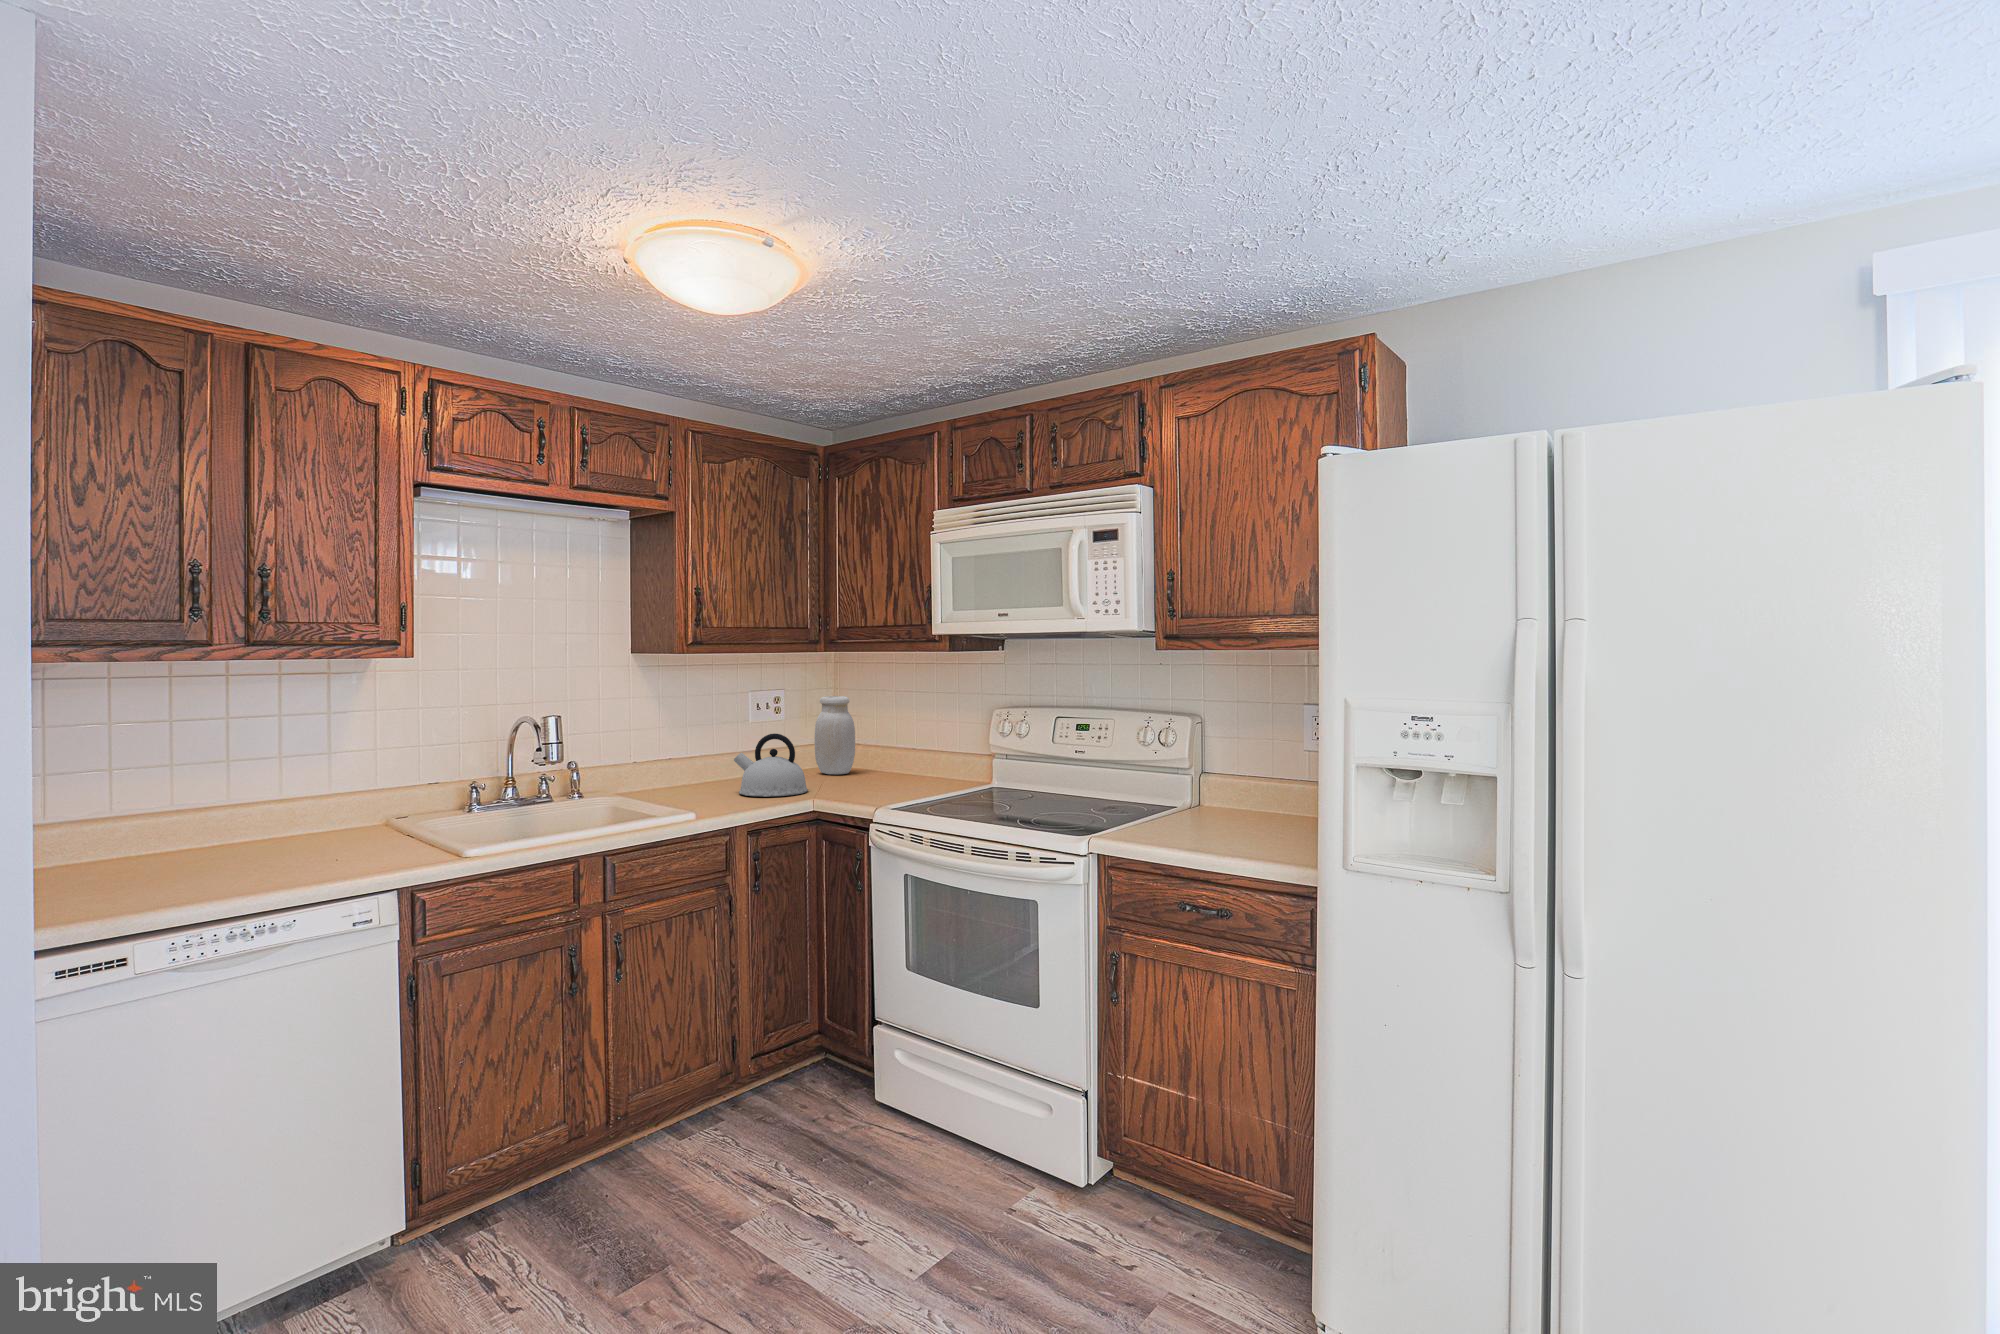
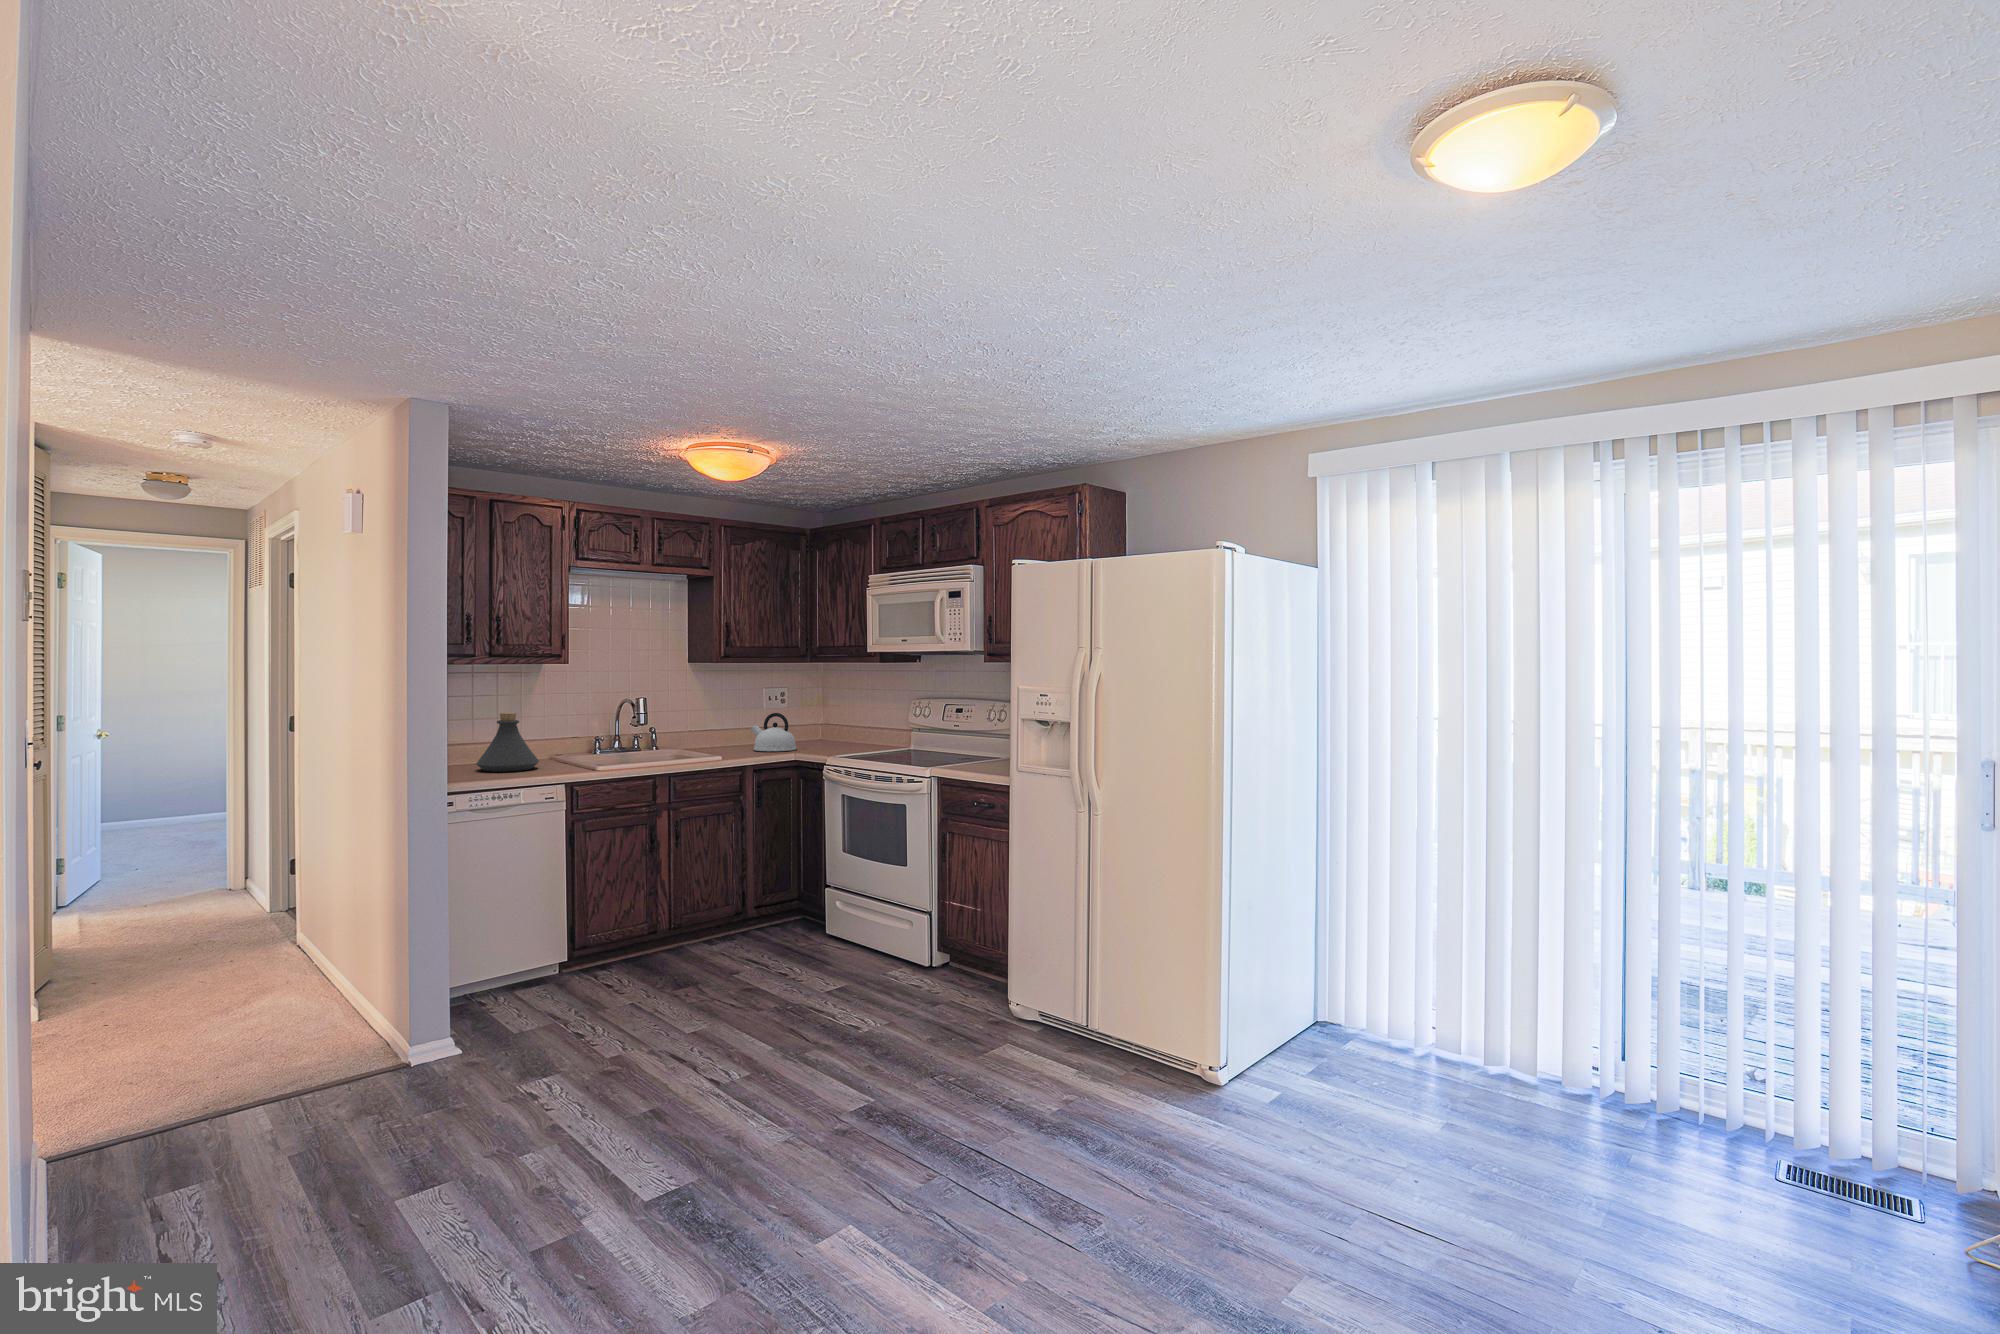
jar: present [815,696,855,775] -> none [809,691,835,743]
bottle: none [217,751,354,869] -> present [476,713,539,772]

